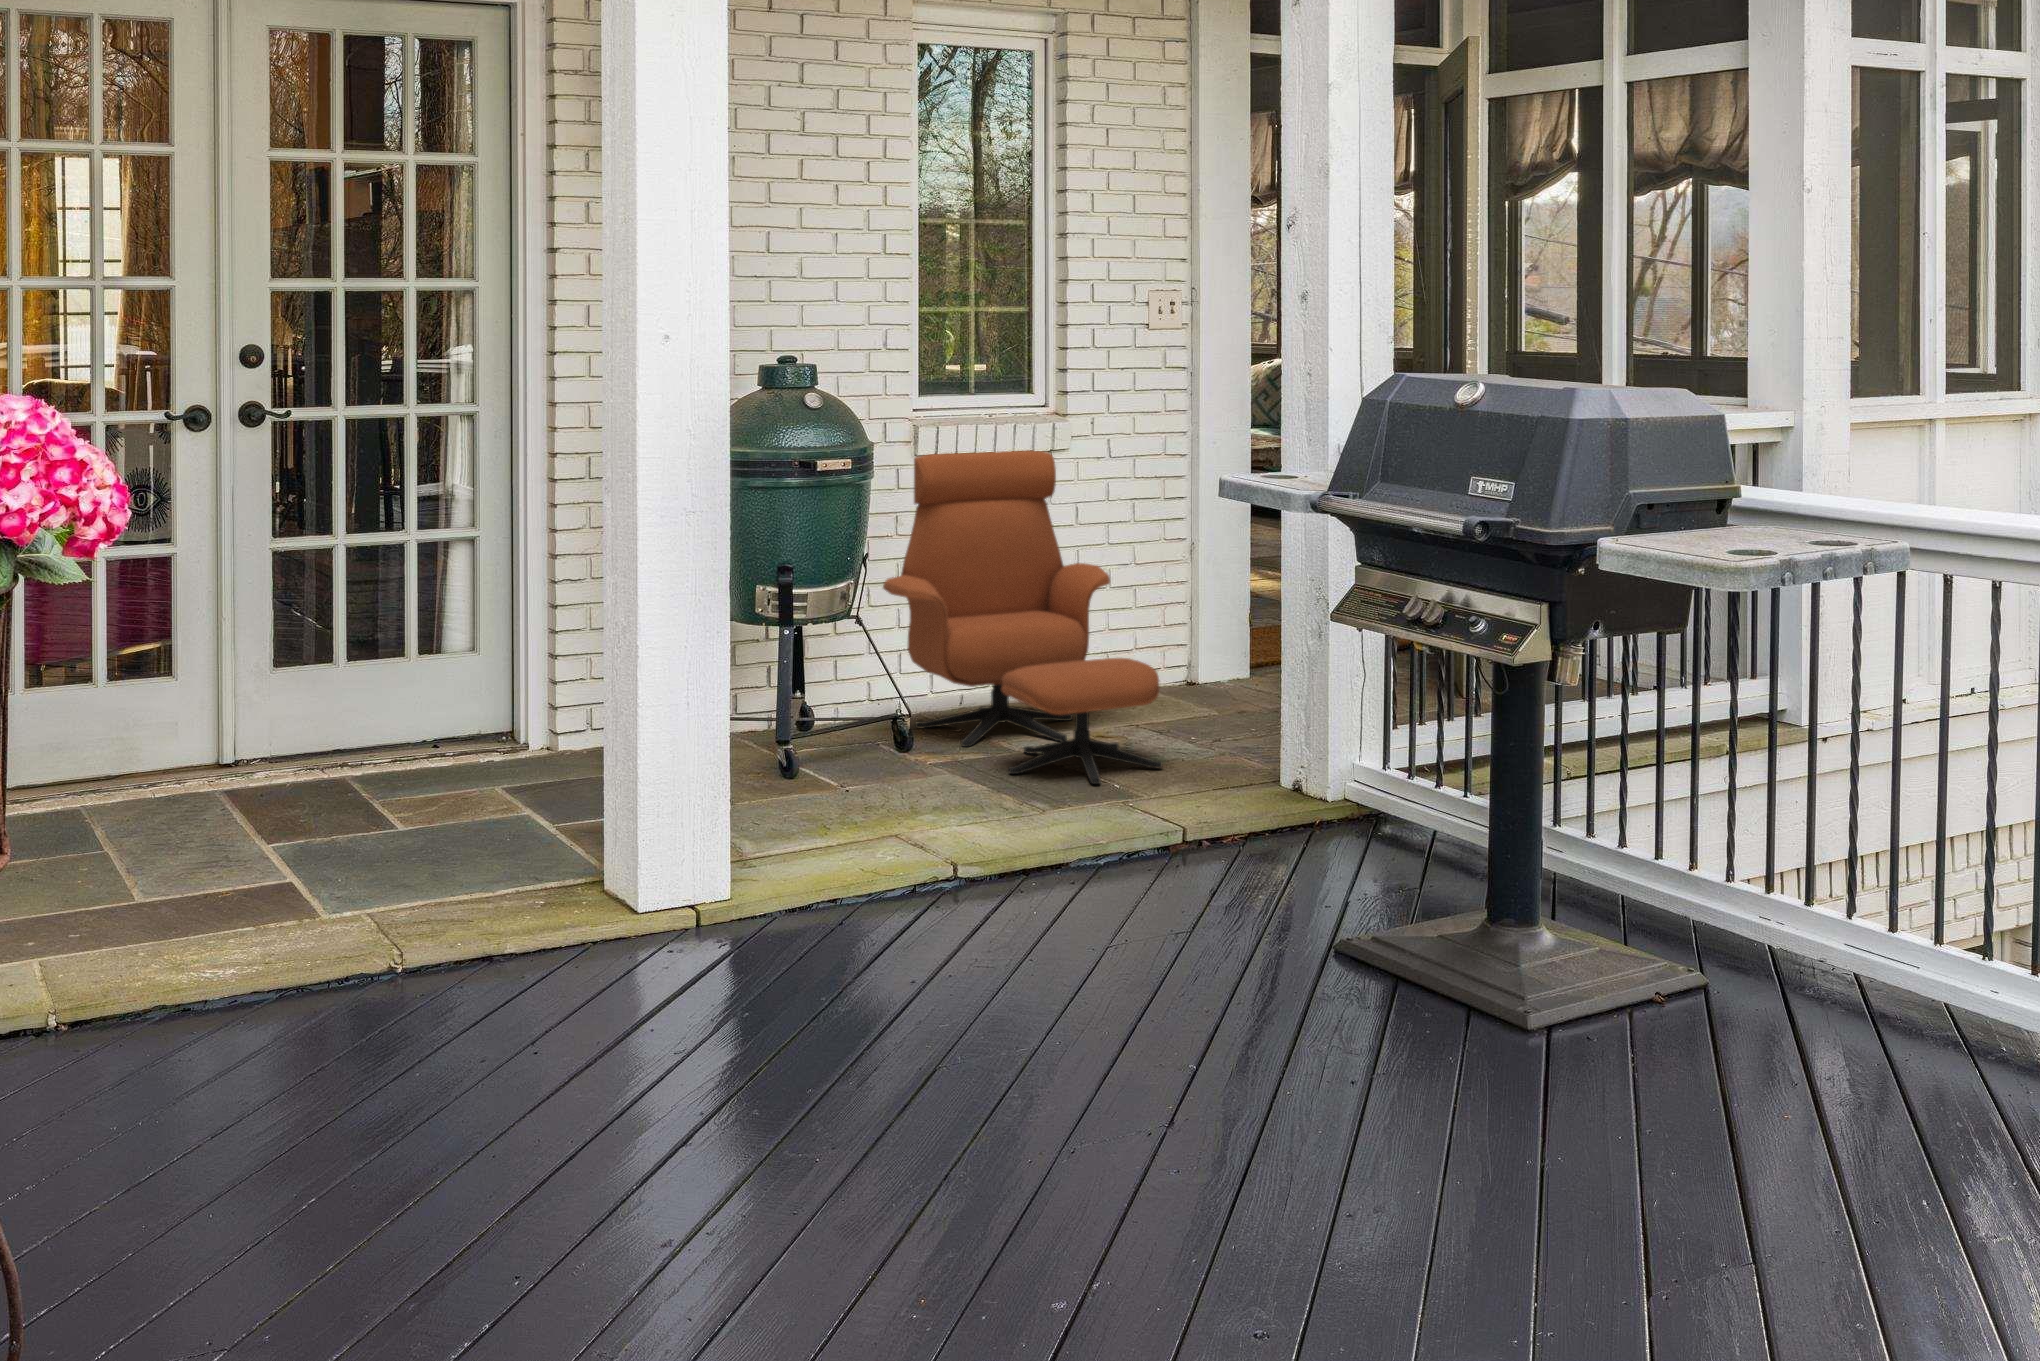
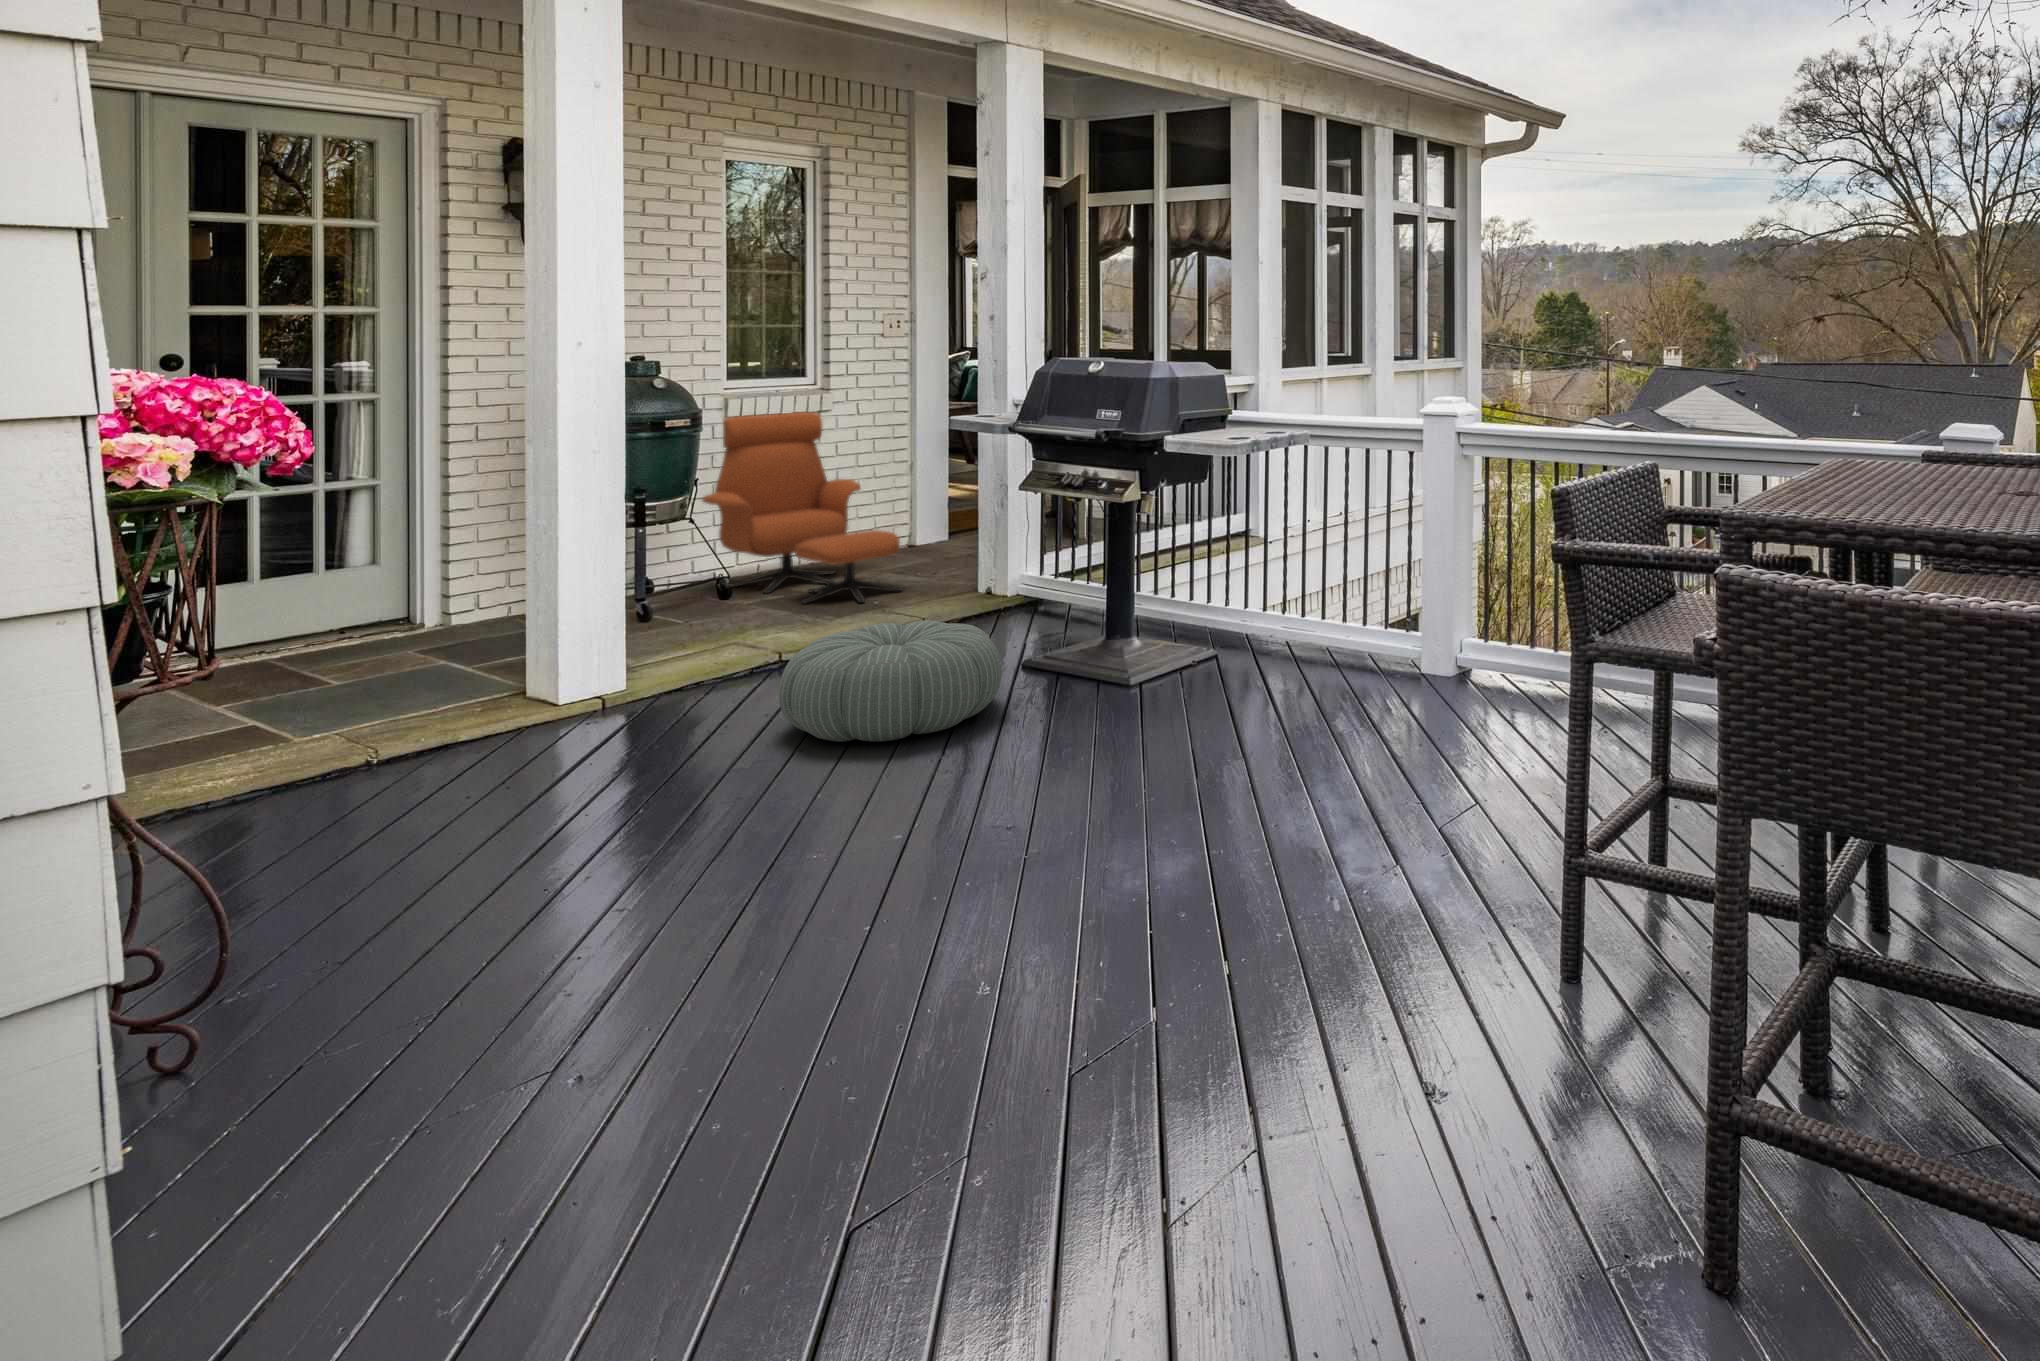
pouf: none [895,870,1277,1120] -> present [779,620,1002,742]

